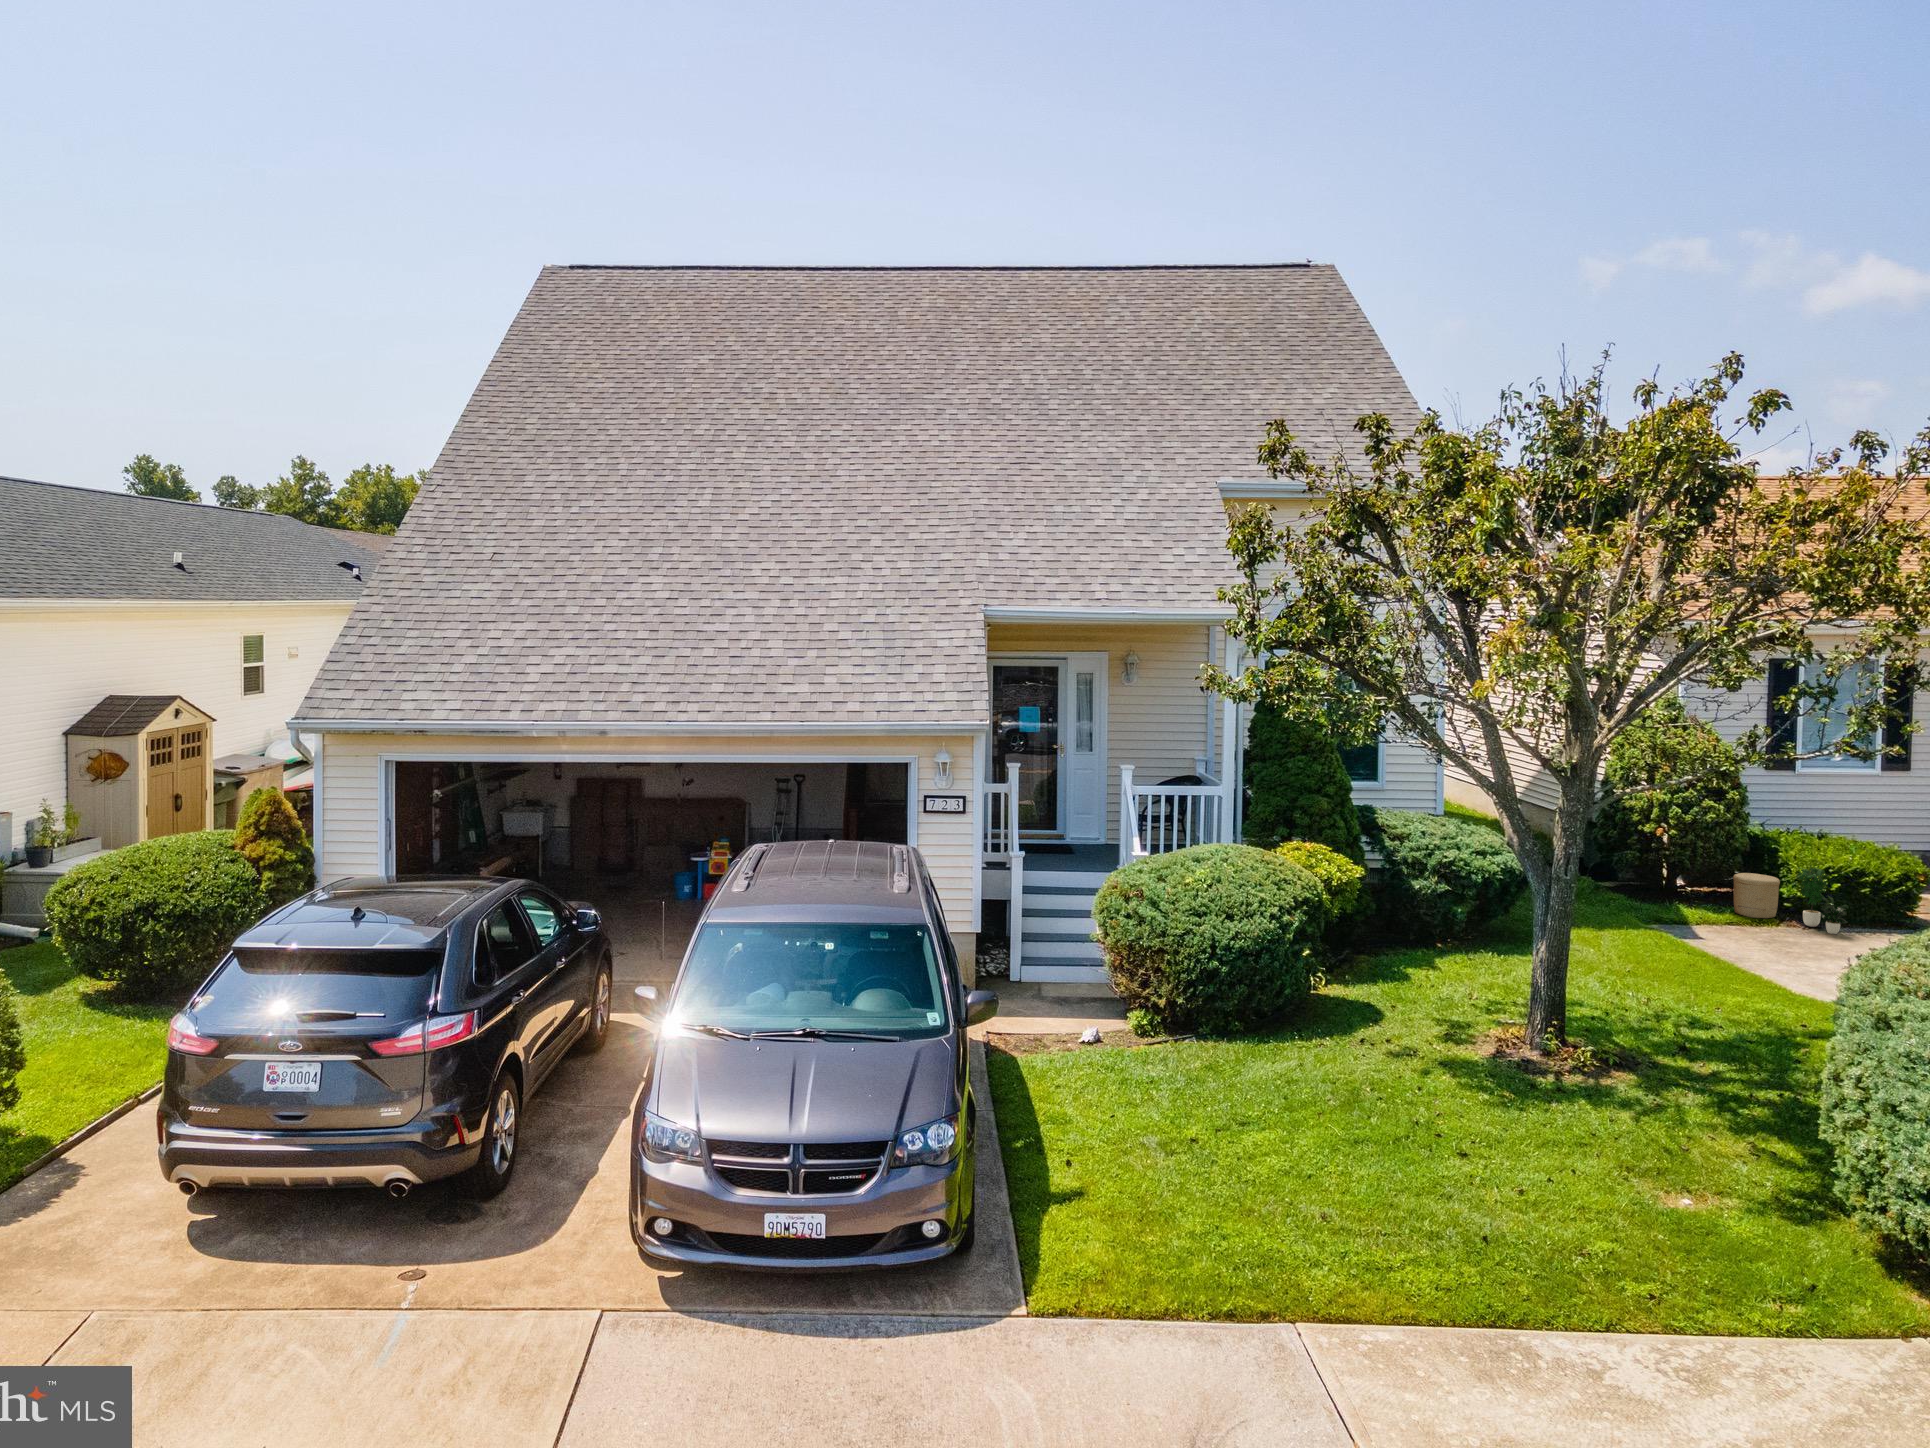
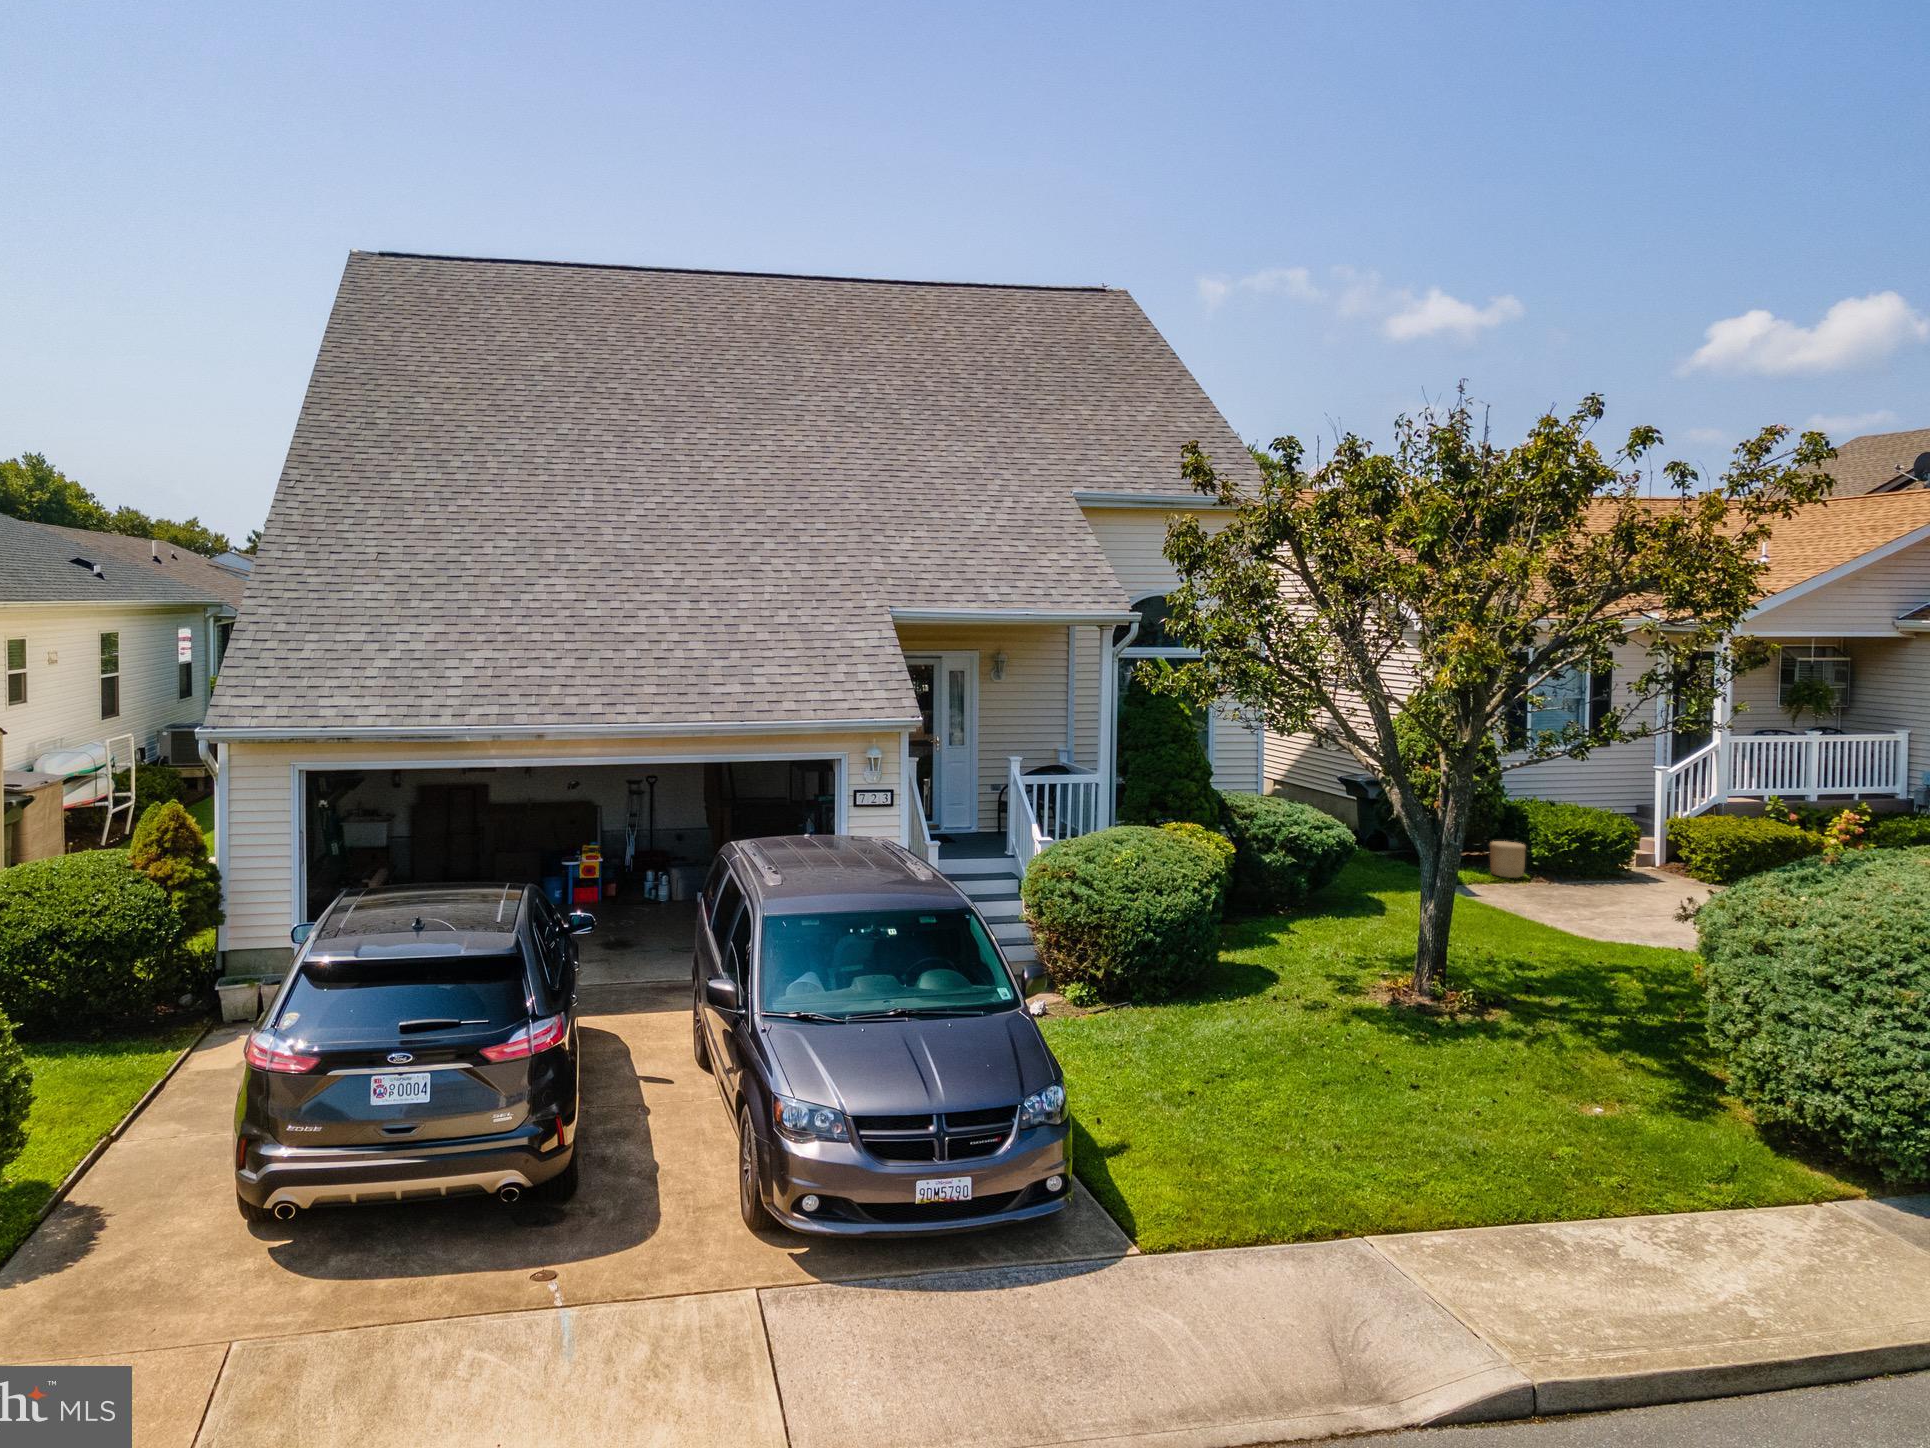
potted plant: present [1798,867,1846,934] -> none [1541,830,1585,888]

